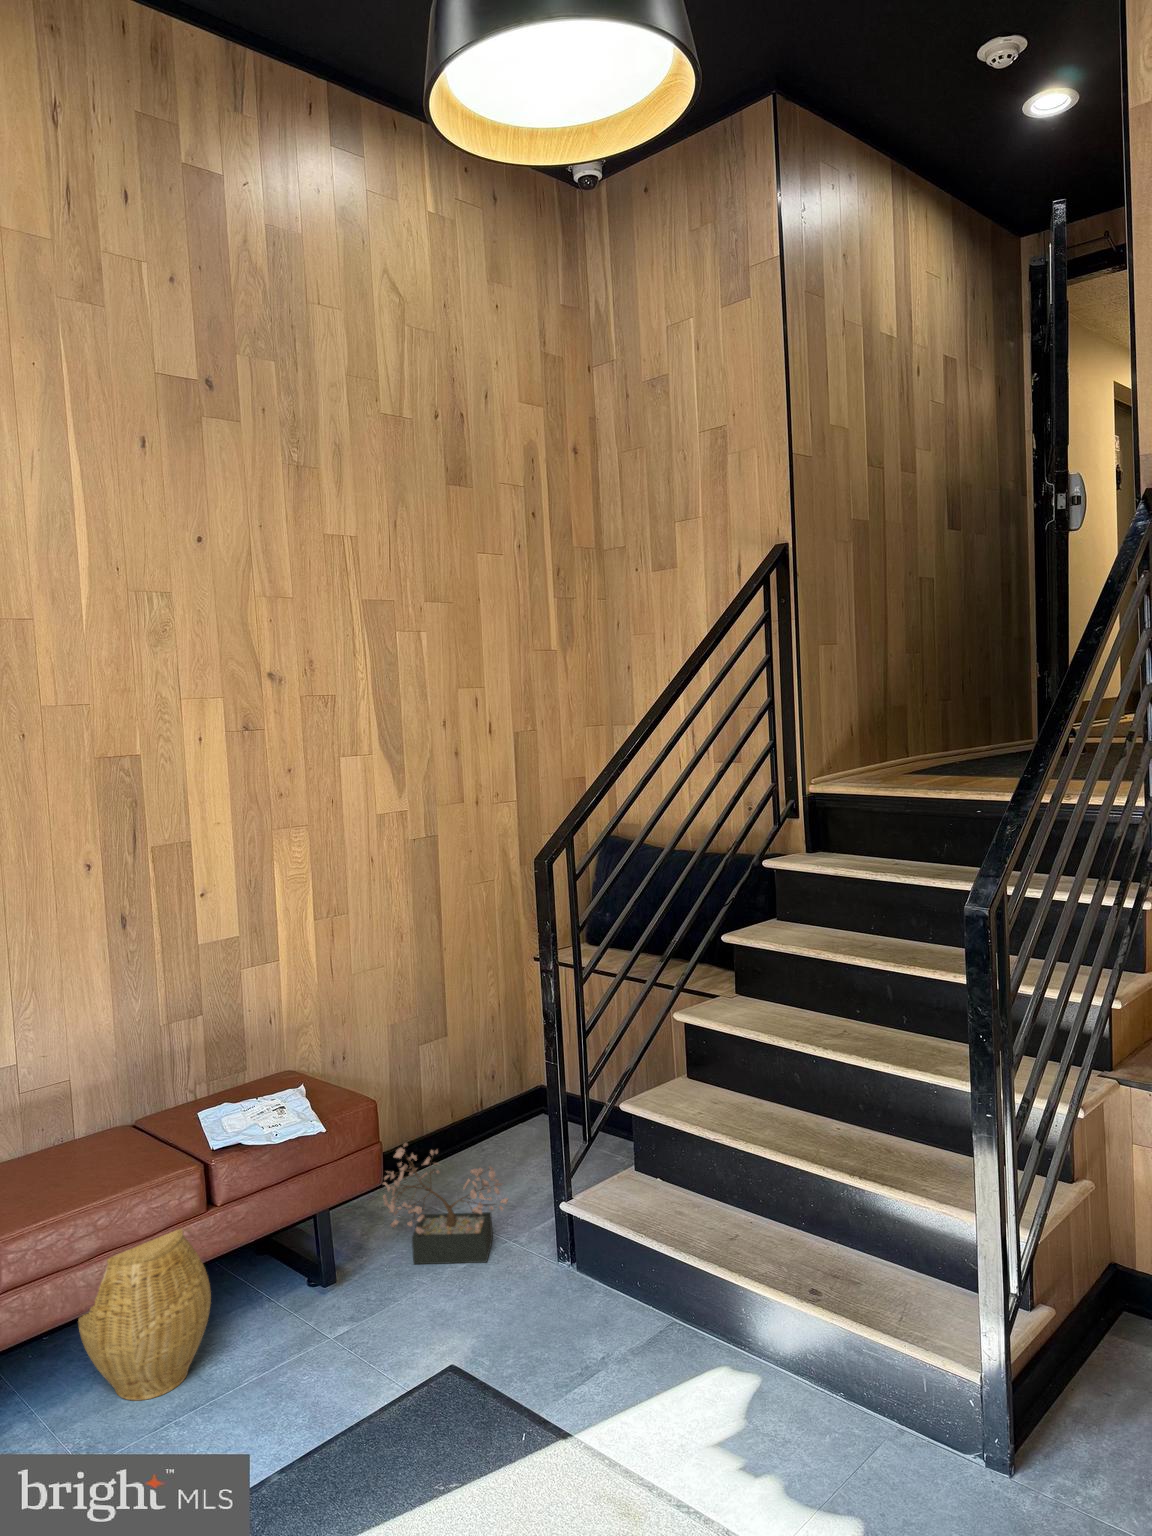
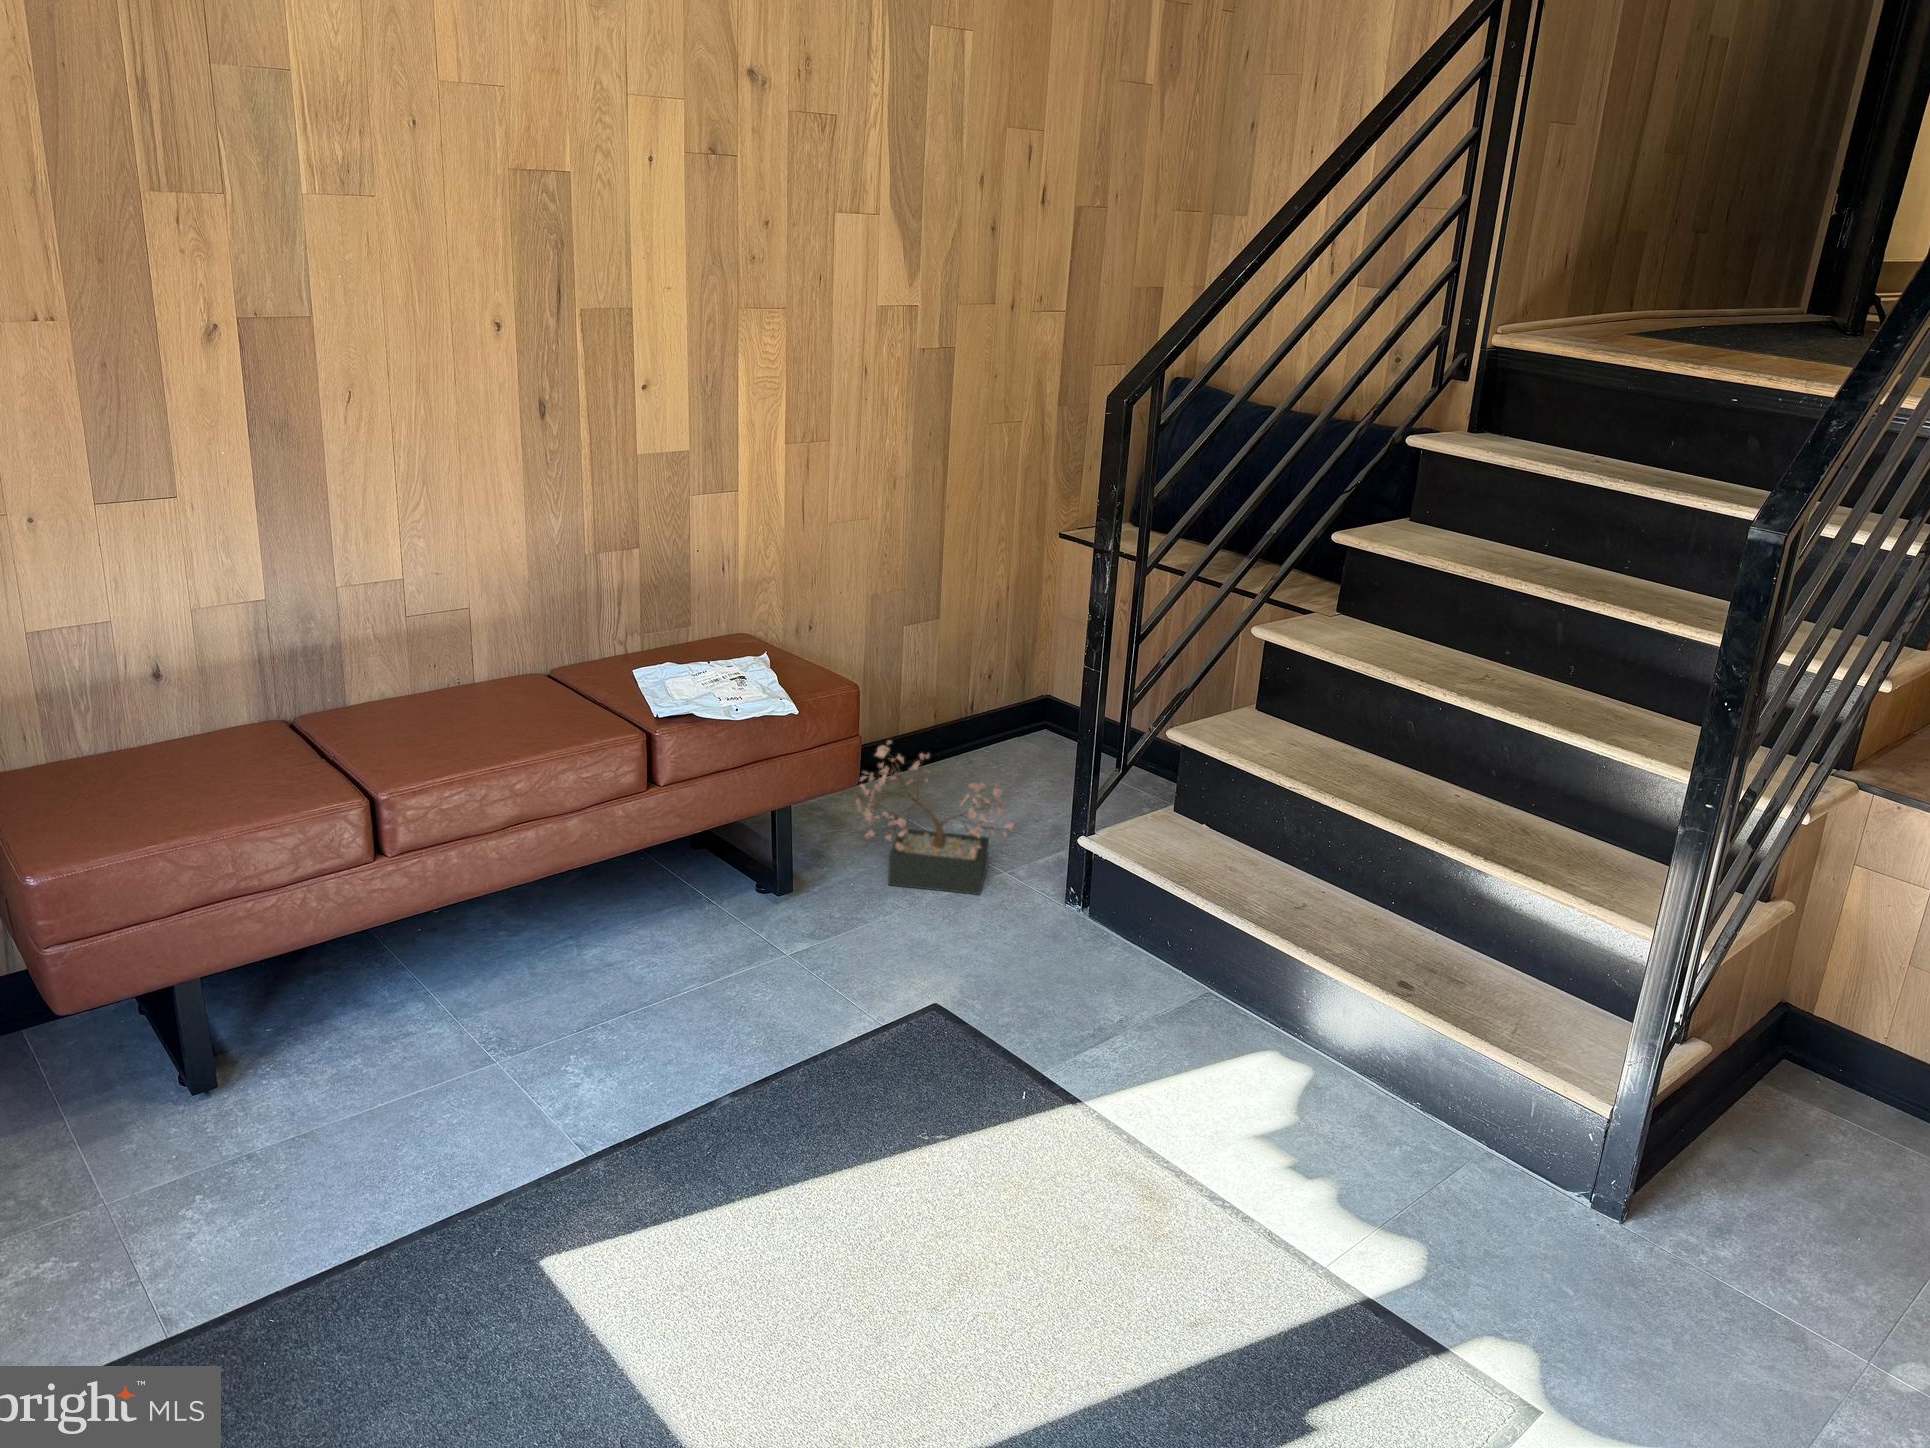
woven basket: present [78,1229,211,1400] -> none [489,794,647,994]

